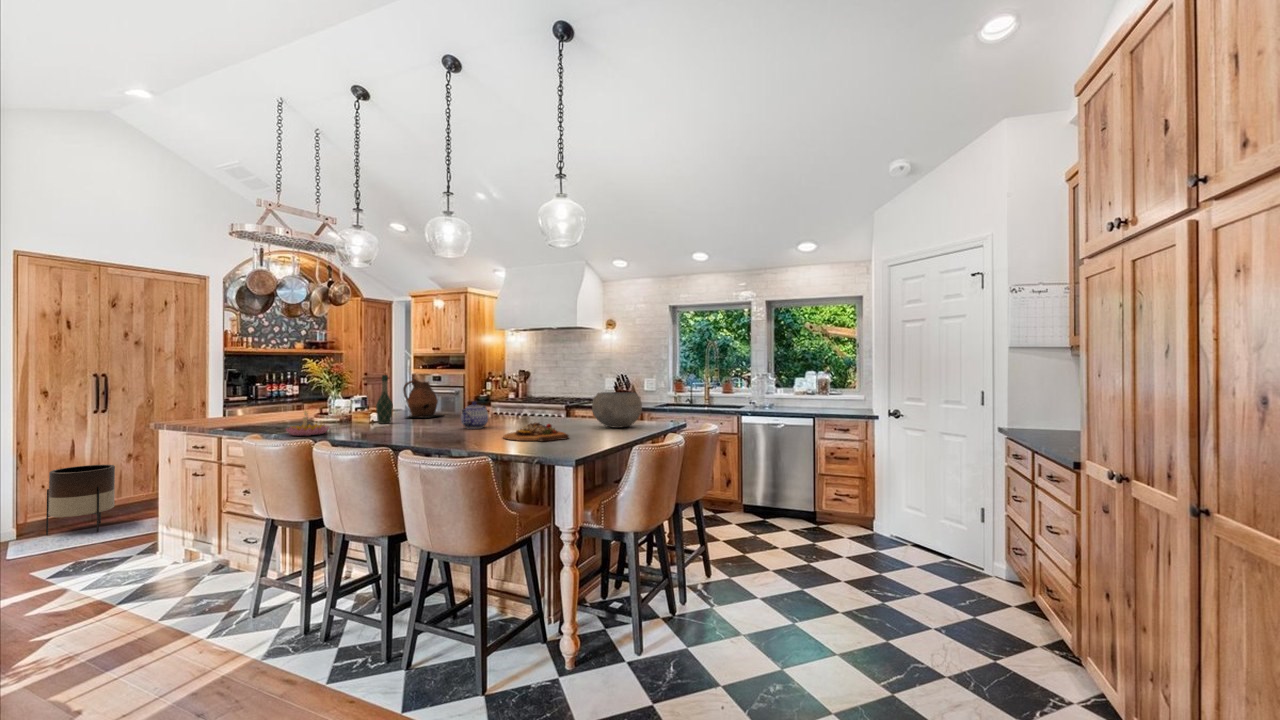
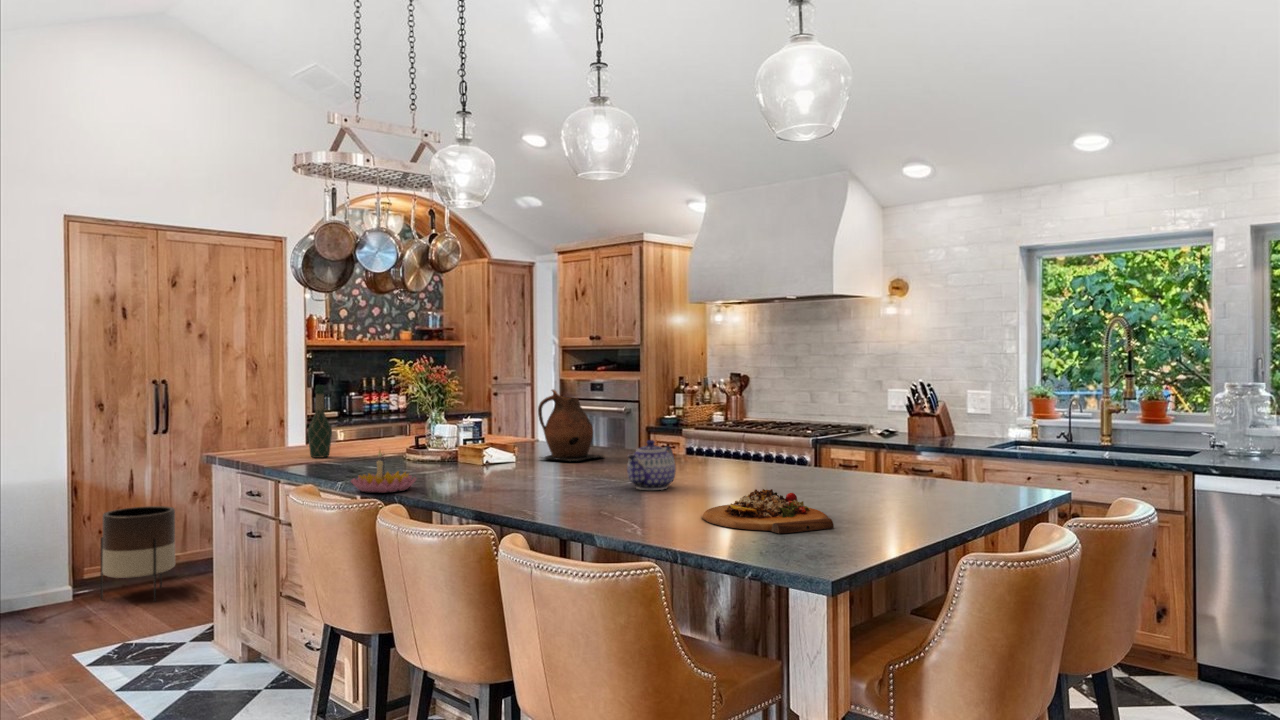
wine bottle: present [376,375,393,424] -> present [308,385,332,458]
ceramic bowl: present [592,392,642,428] -> none [876,427,984,503]

